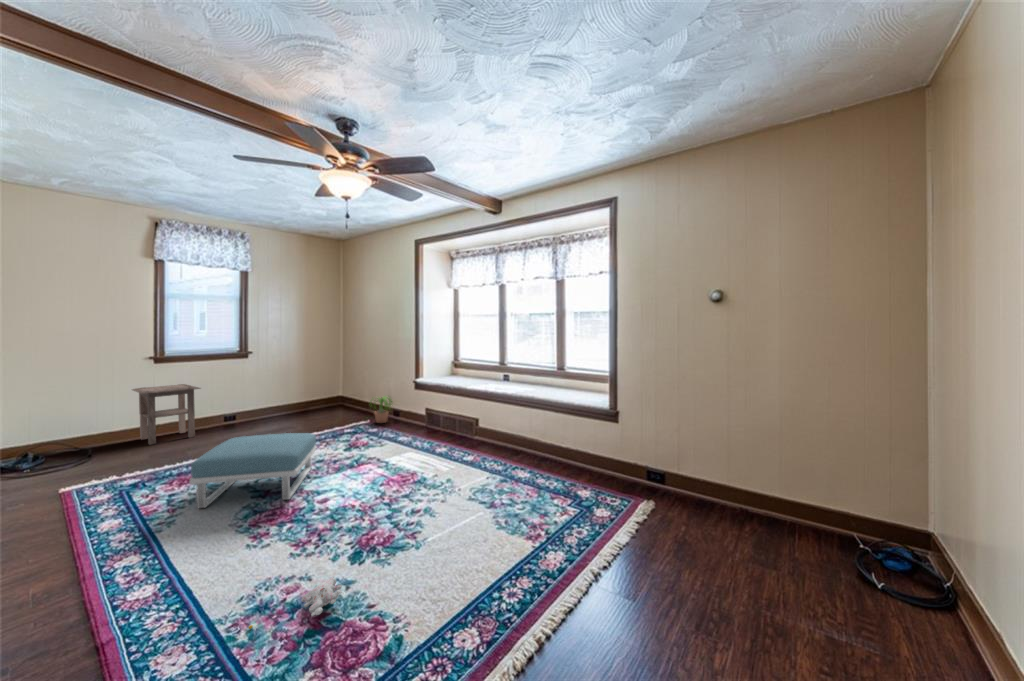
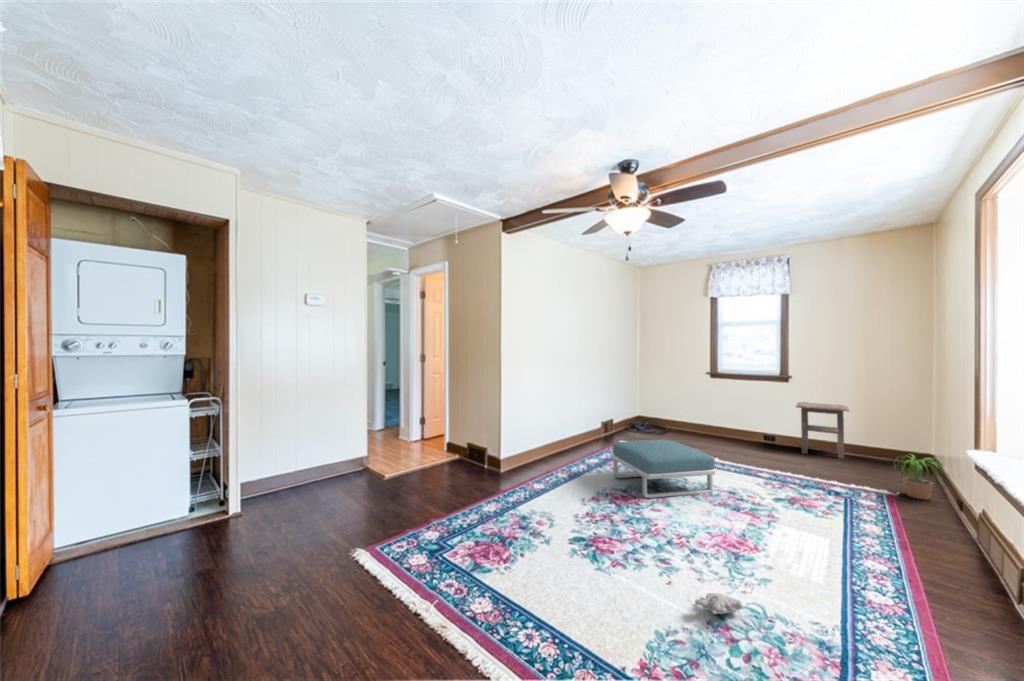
side table: present [132,384,200,445] -> present [796,402,849,459]
plush toy: present [249,578,342,629] -> present [669,581,742,614]

